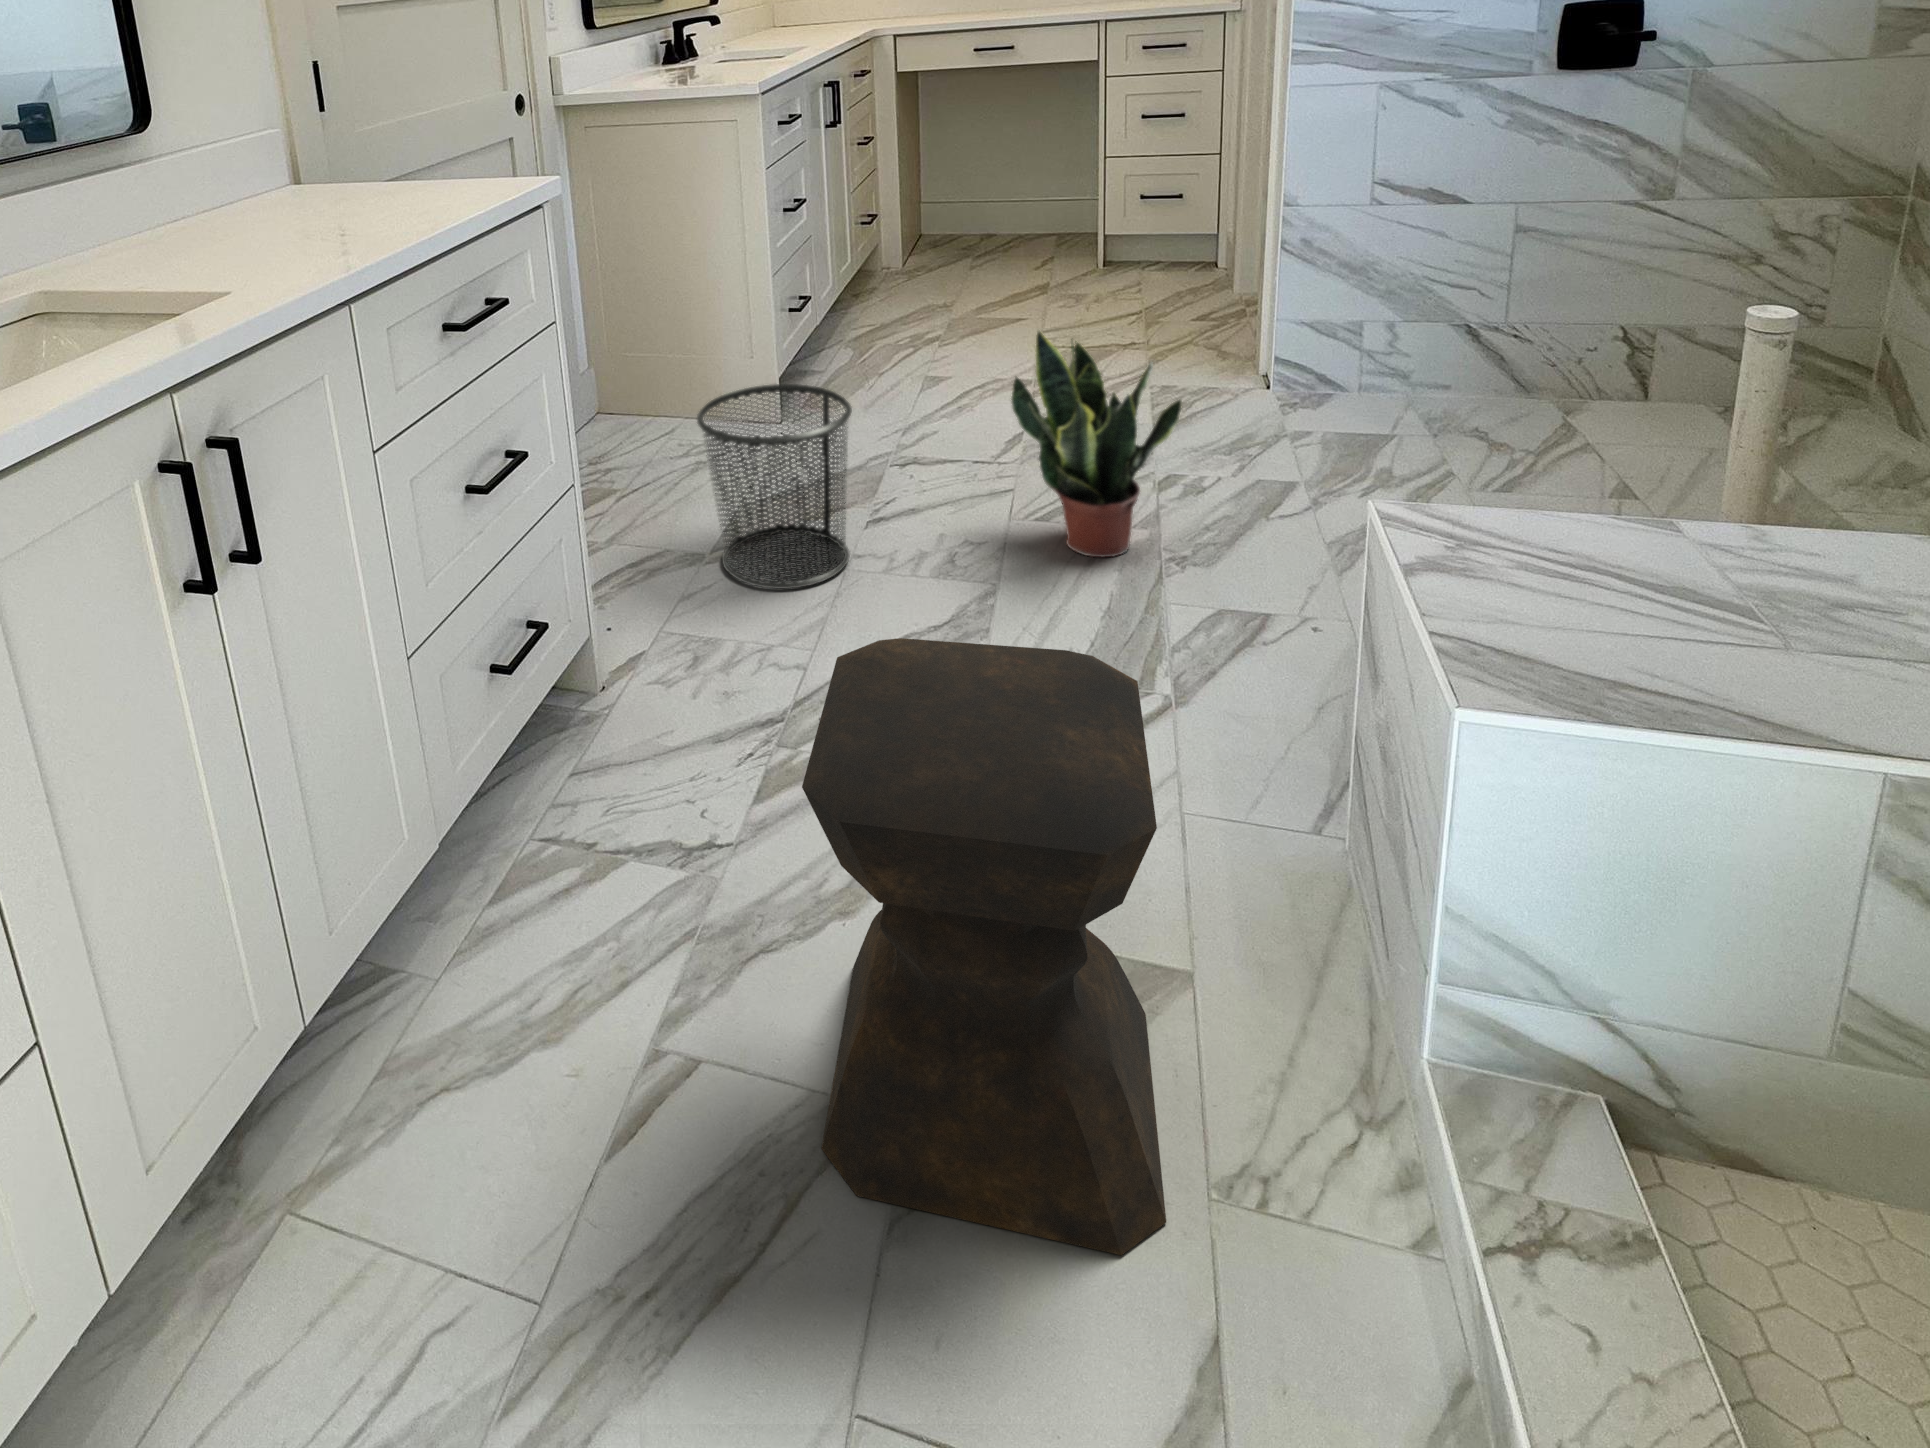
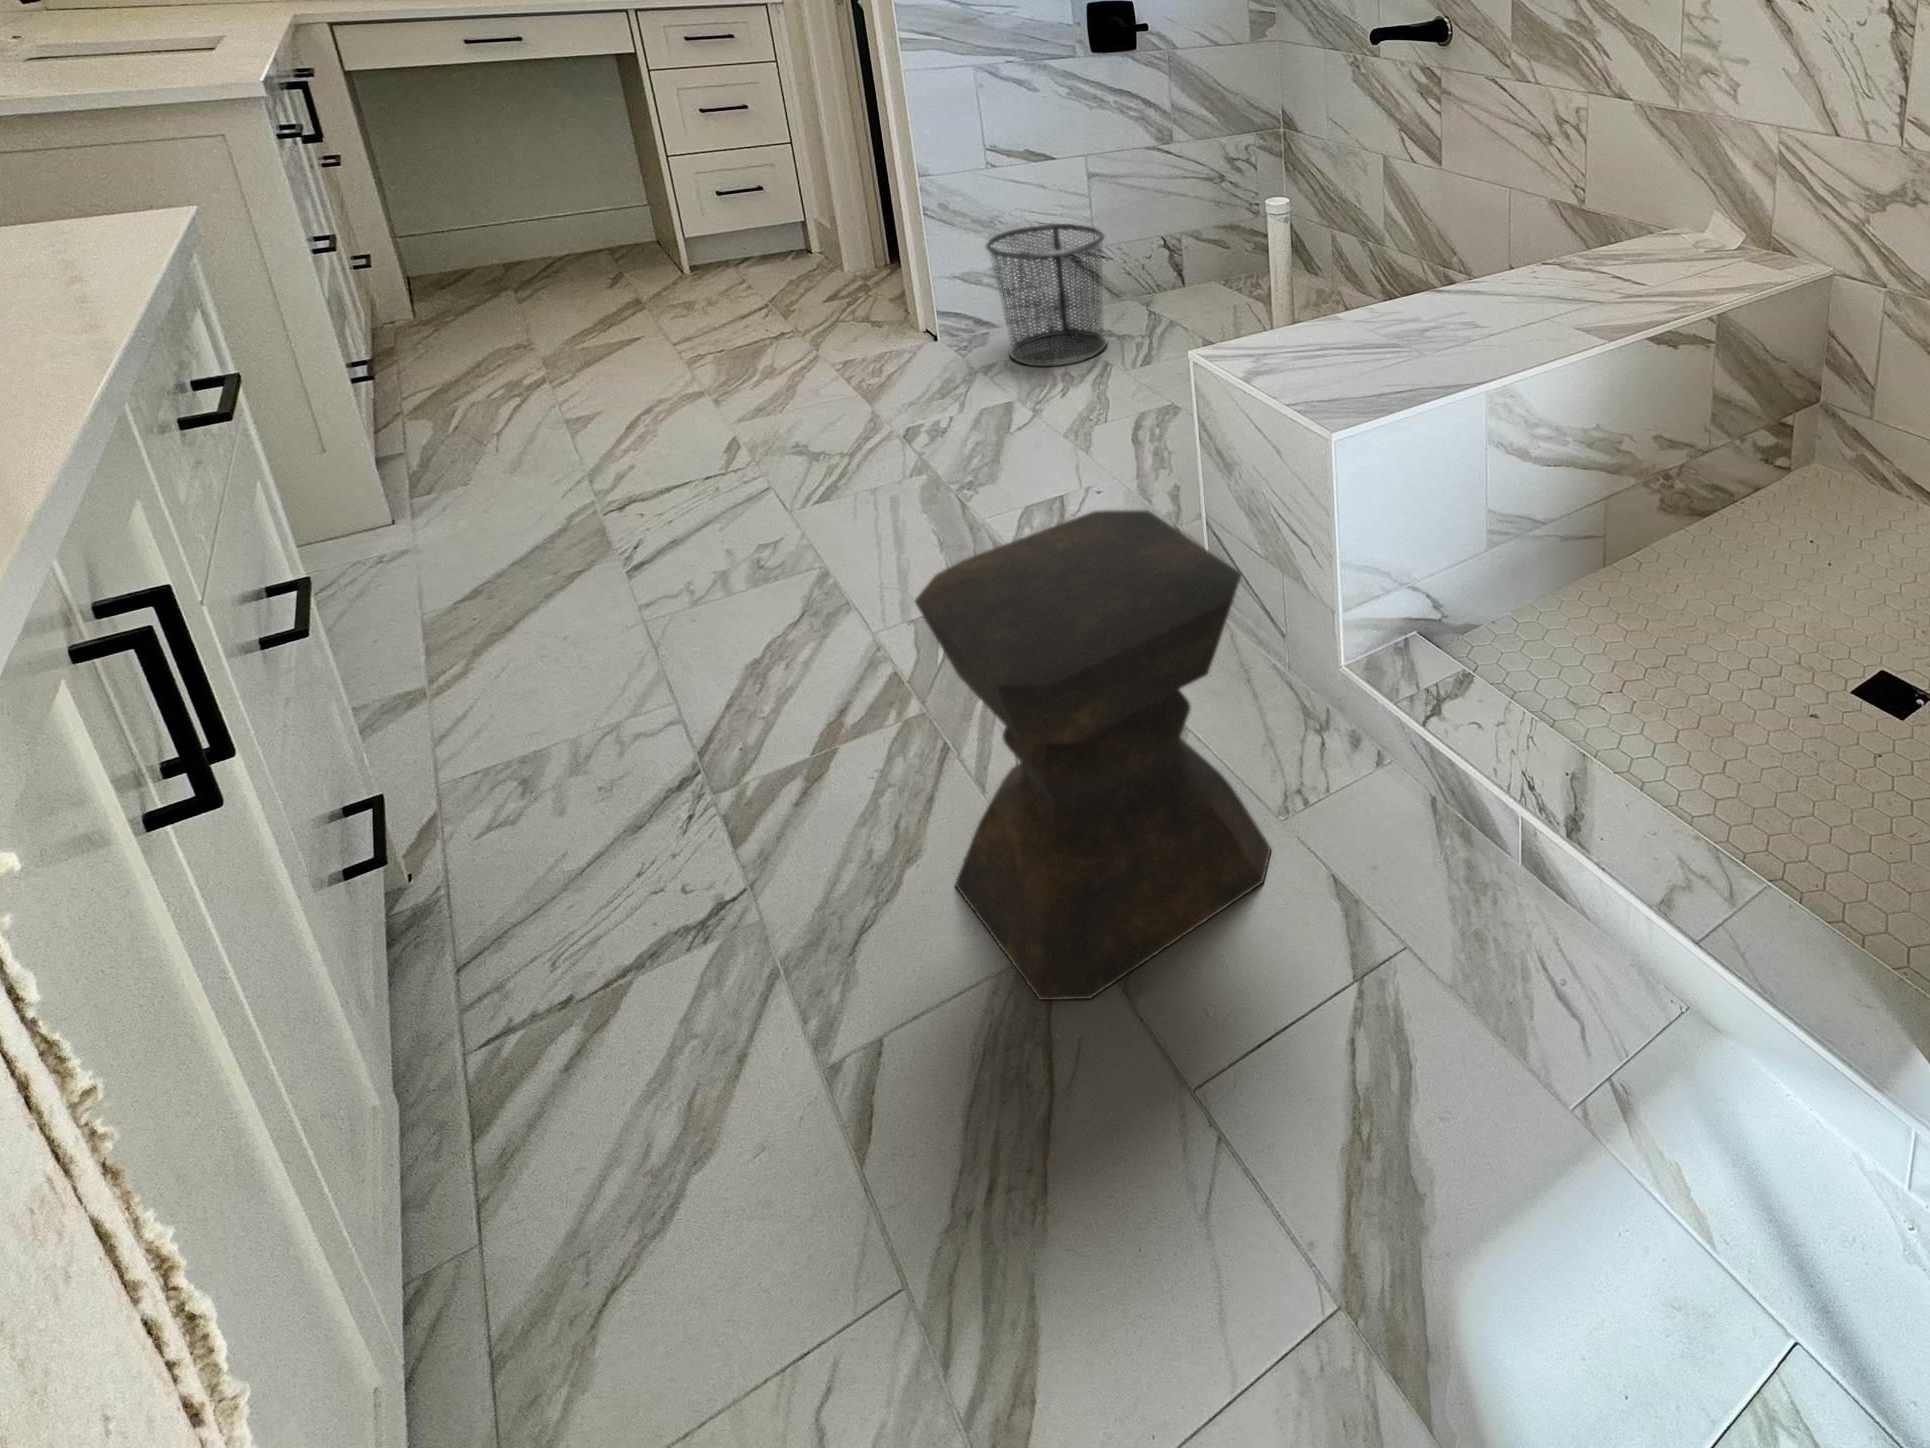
potted plant: present [1011,331,1182,557] -> none [776,312,940,512]
waste bin: present [697,384,852,589] -> present [986,224,1107,366]

